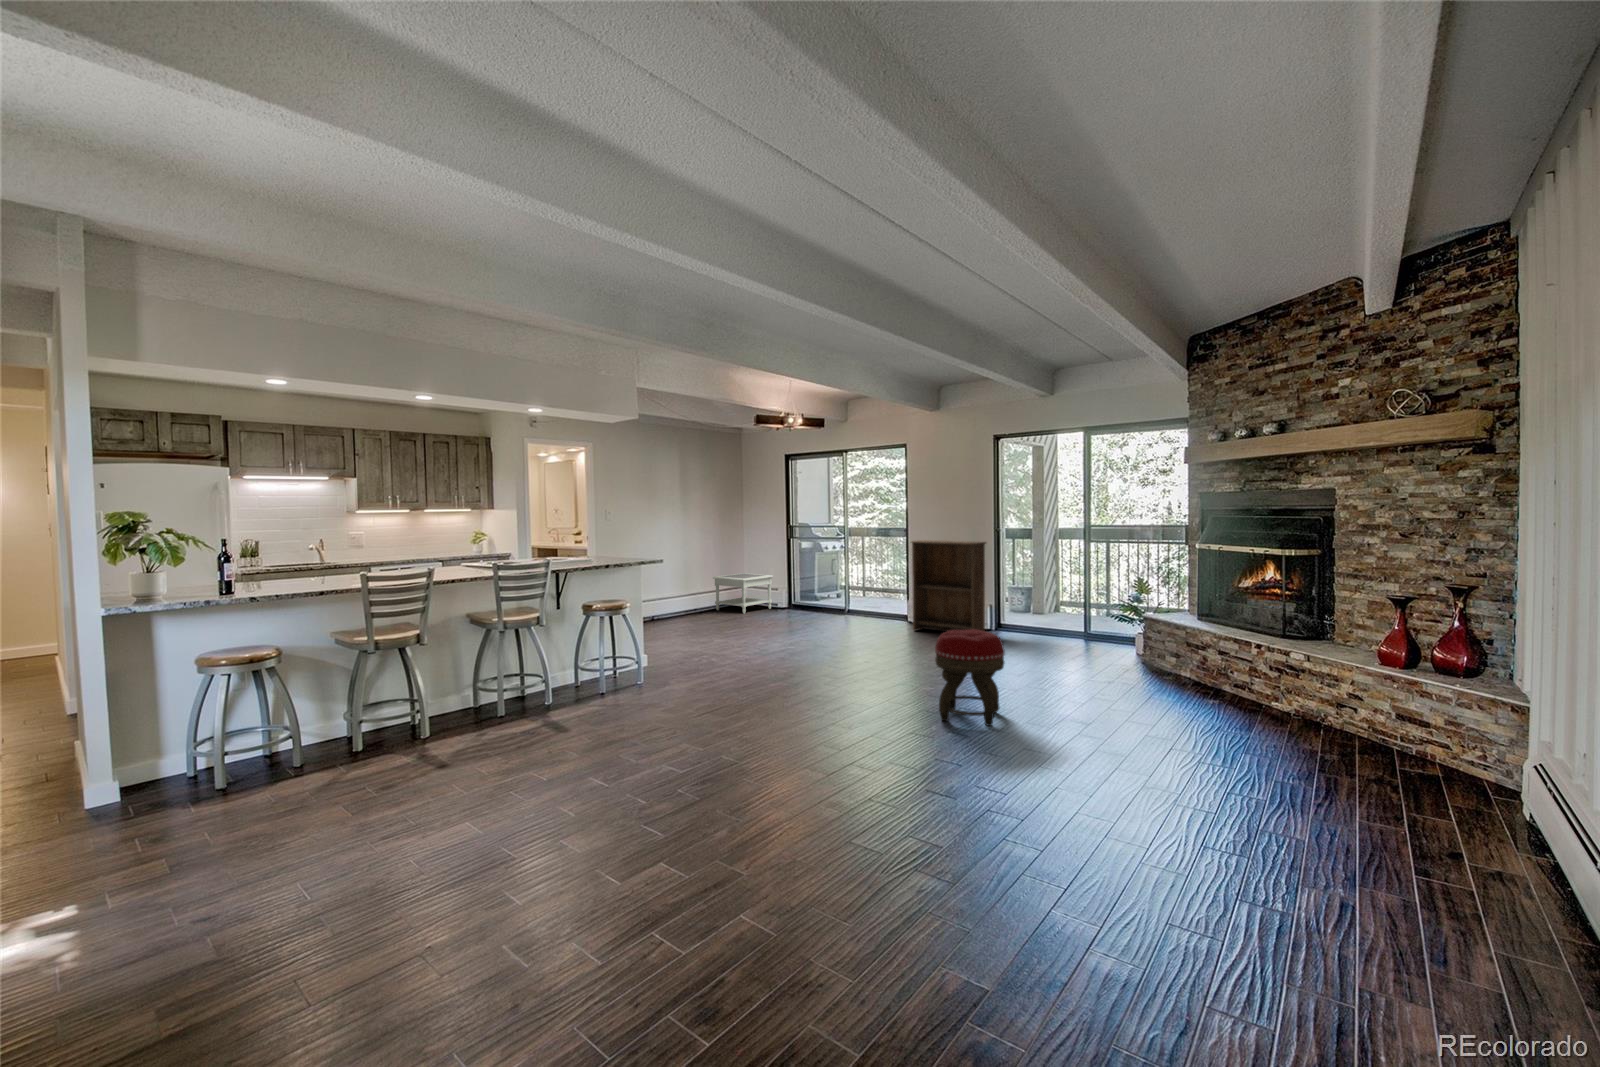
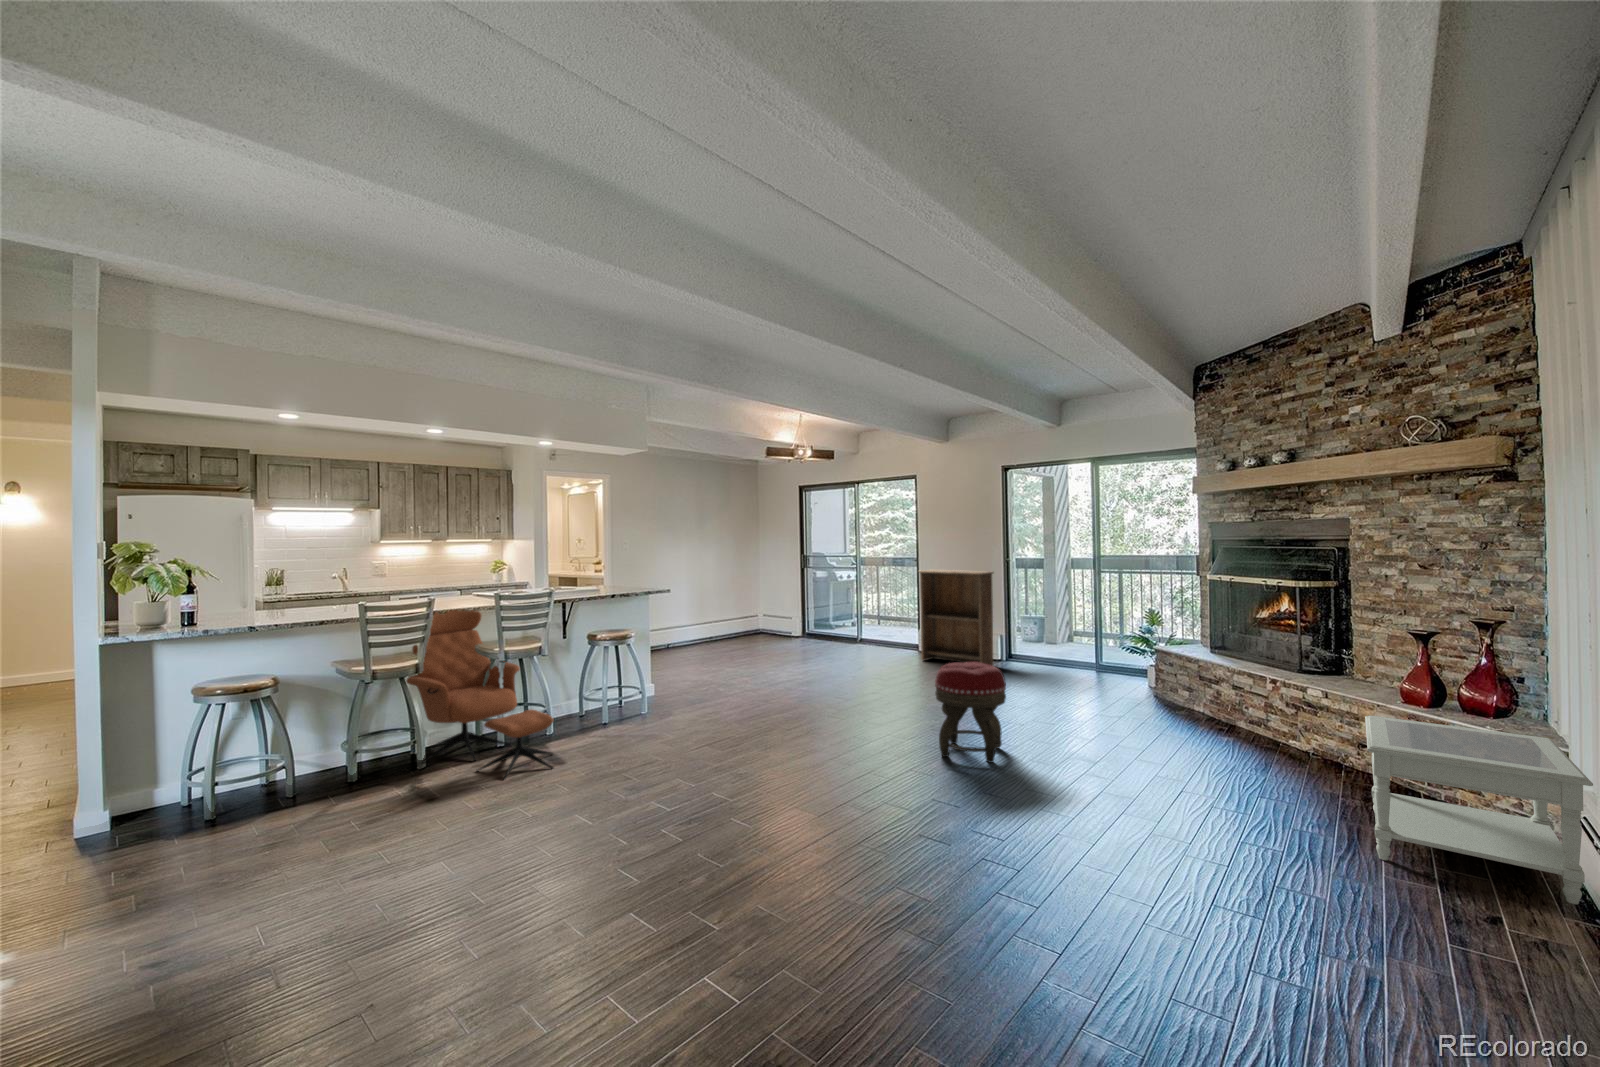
side table: present [713,573,774,614] -> present [1365,715,1593,904]
armchair: none [404,580,559,749] -> present [406,610,554,780]

